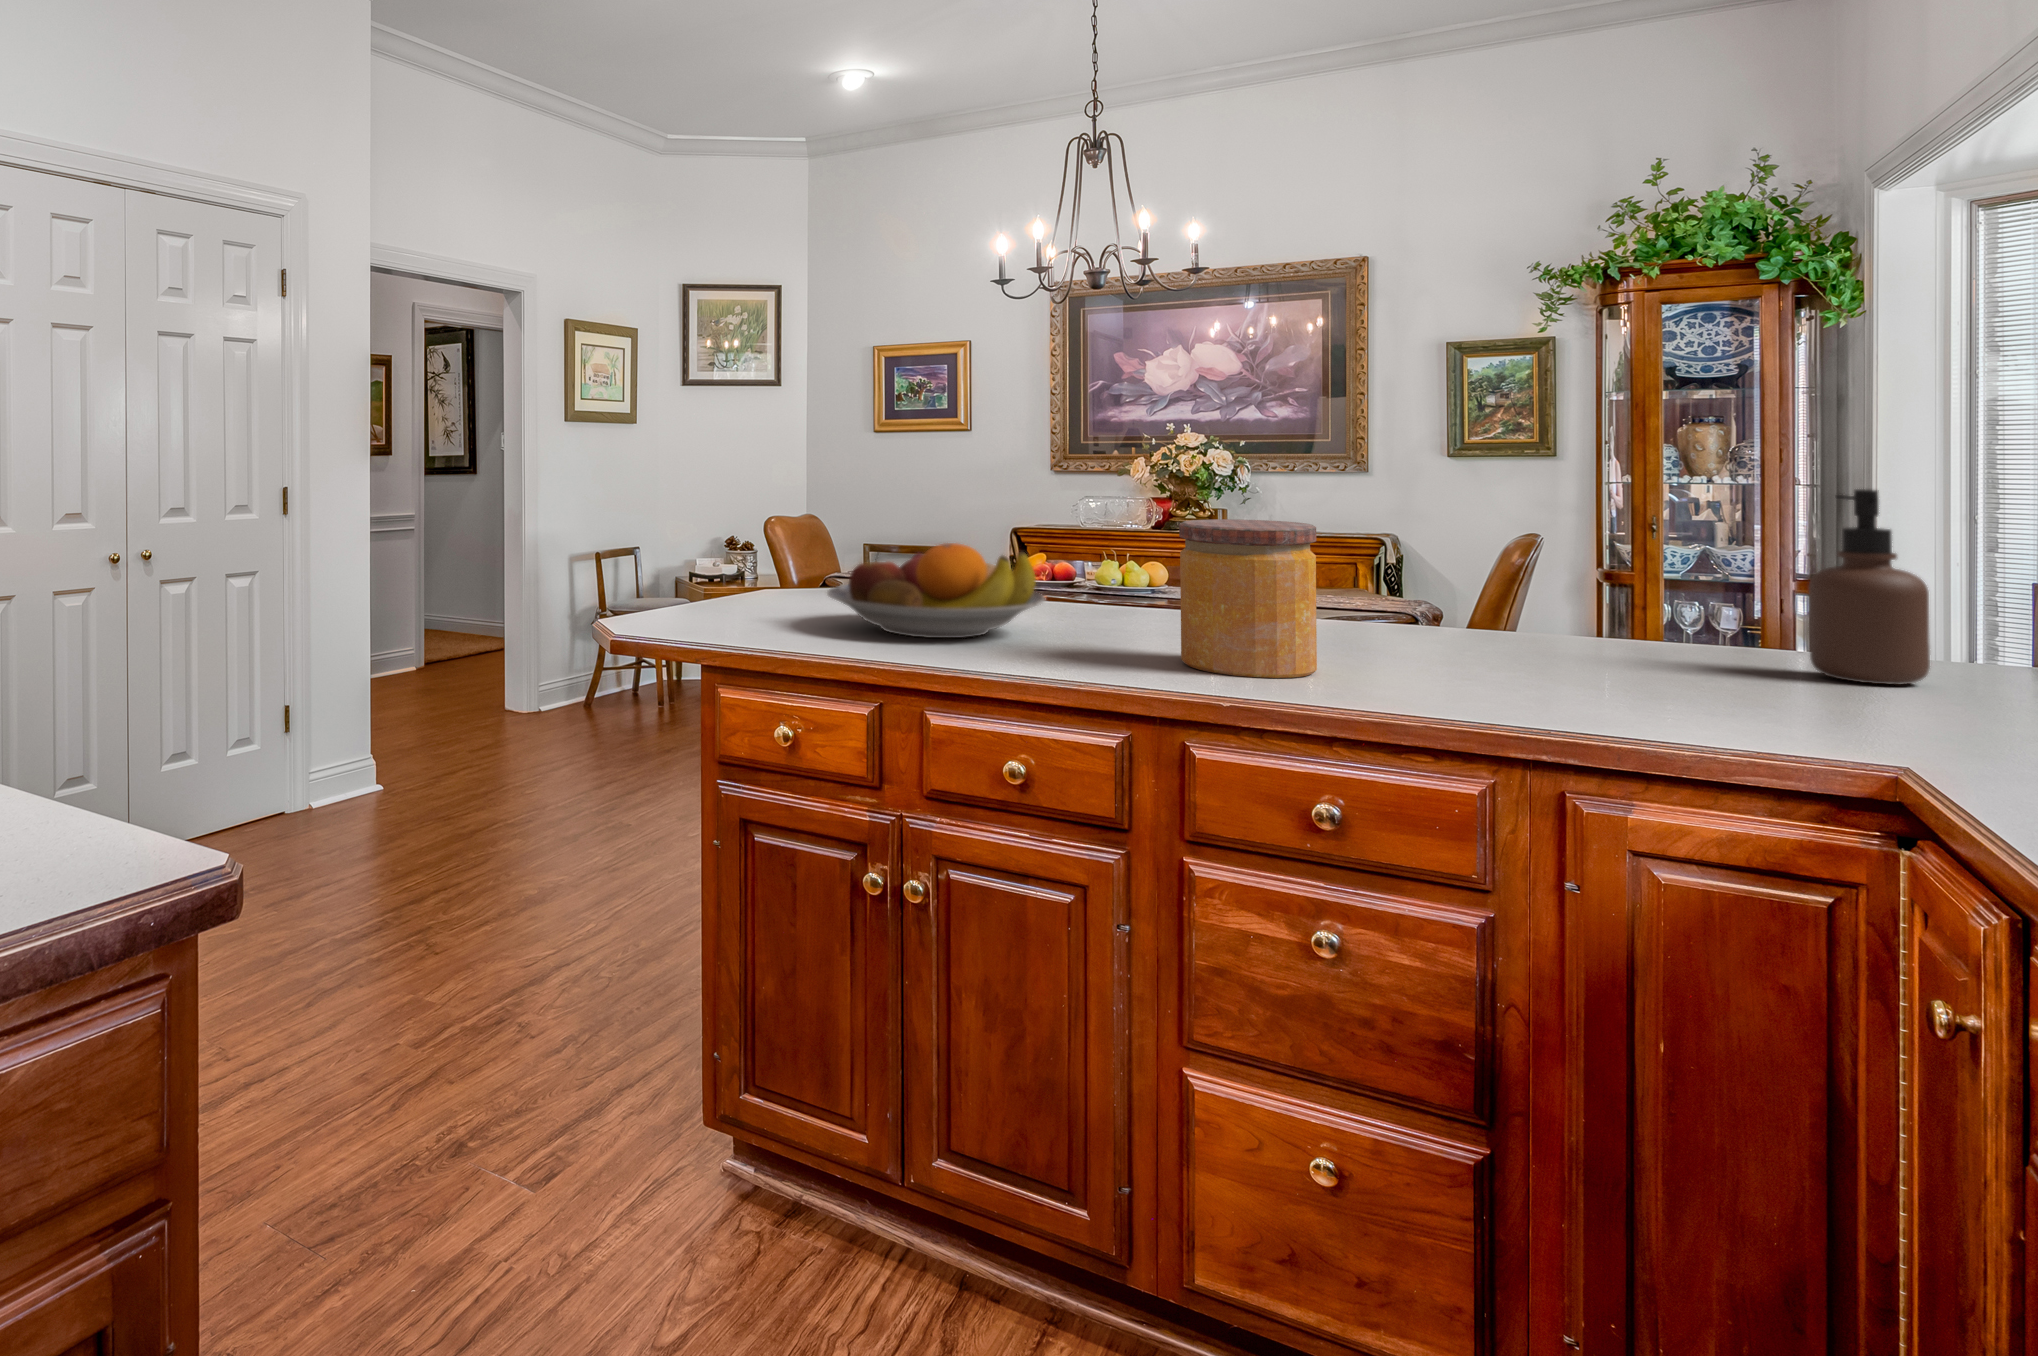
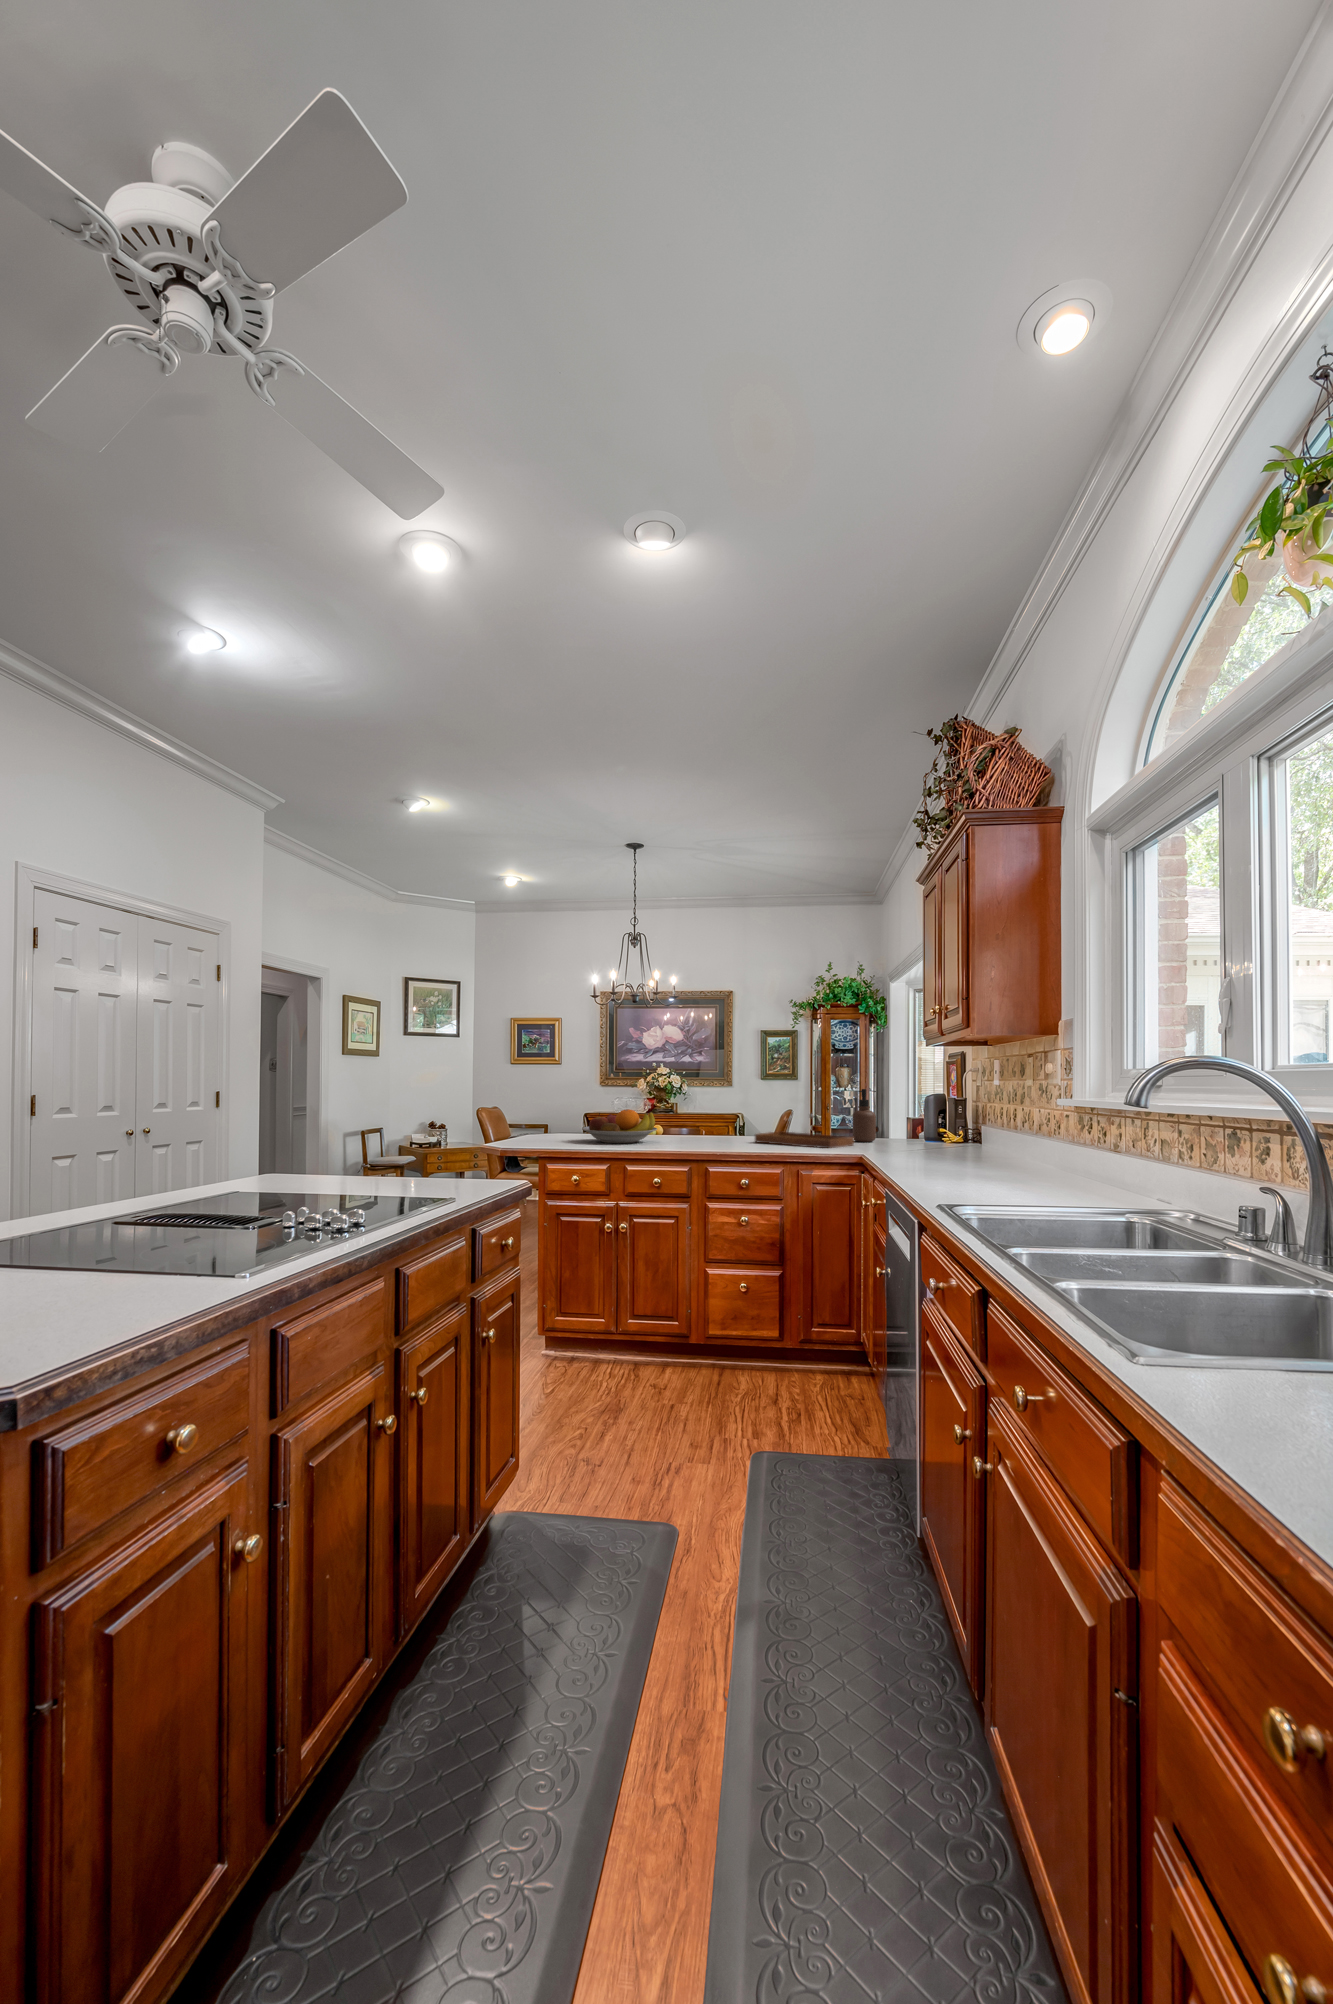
jar: present [1179,519,1317,678] -> none [703,1099,740,1147]
tray: none [1382,575,1831,719] -> present [755,1113,854,1148]

